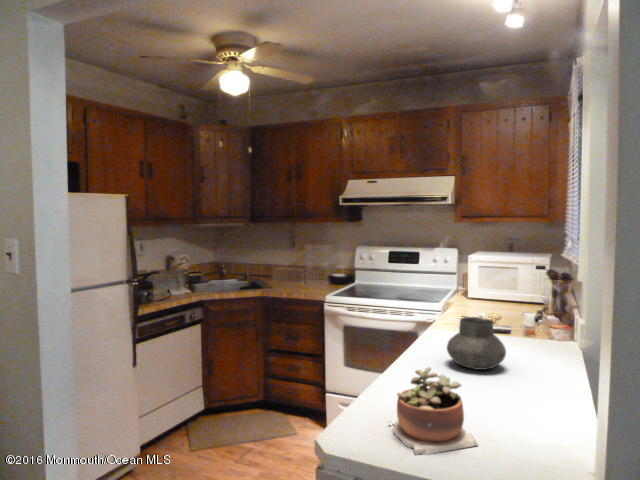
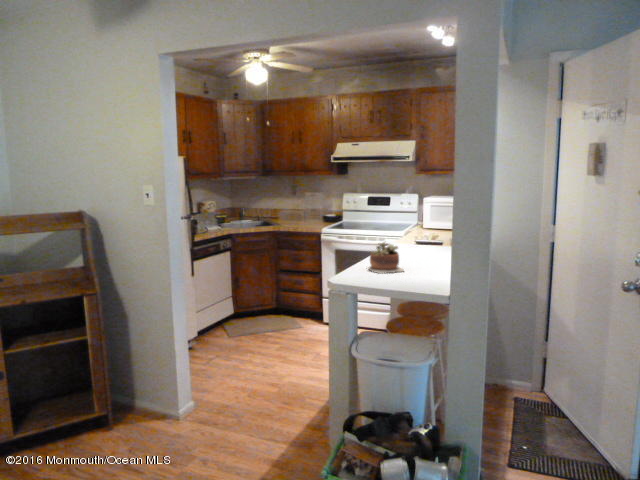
vase: present [447,317,506,370] -> none [399,227,430,254]

